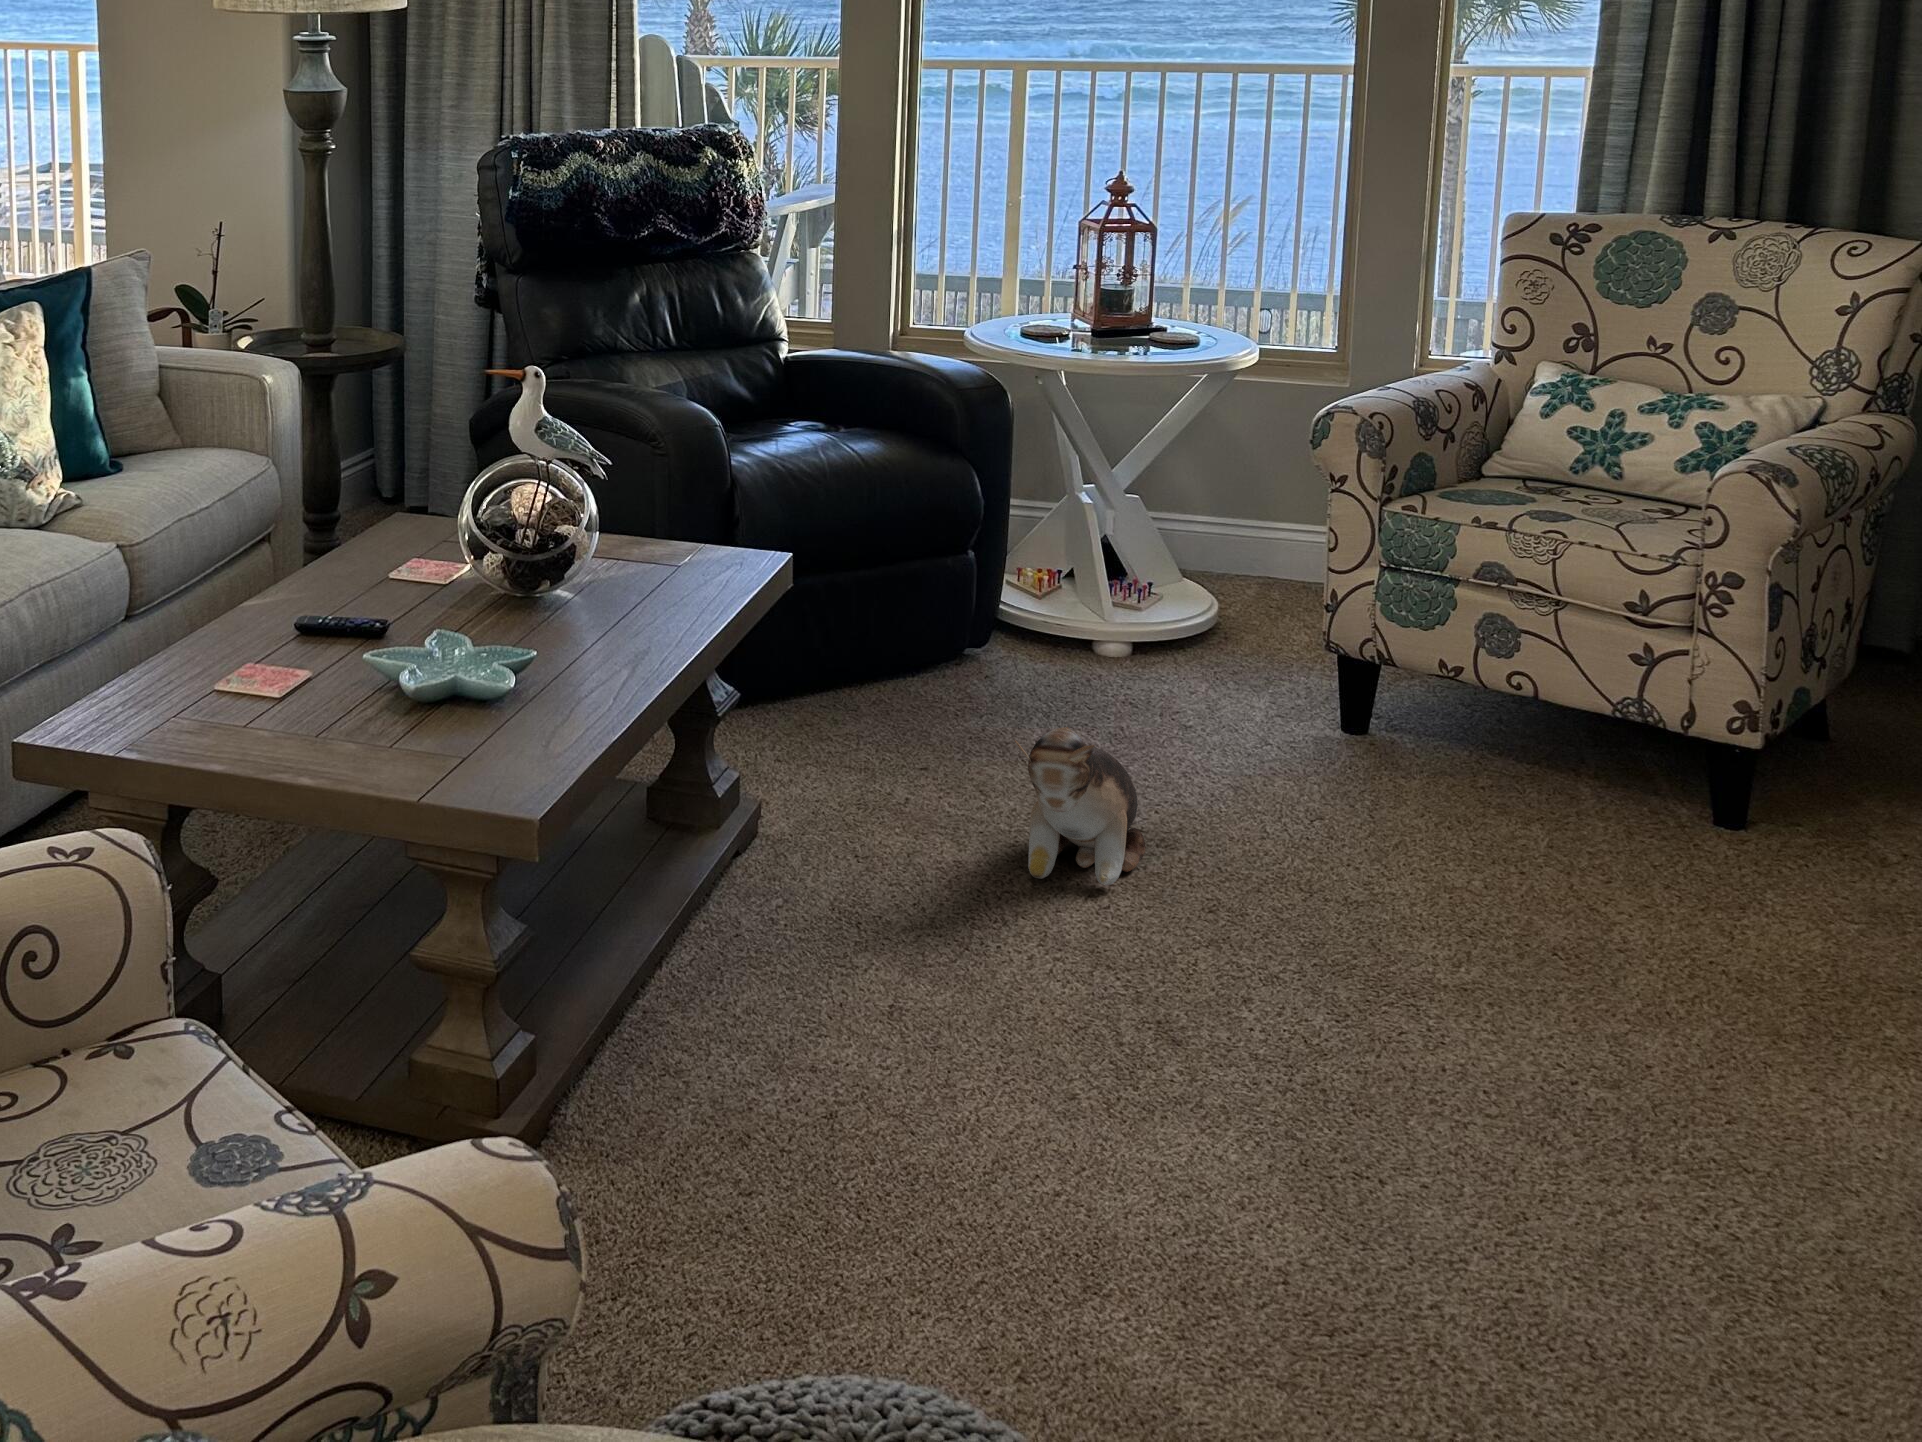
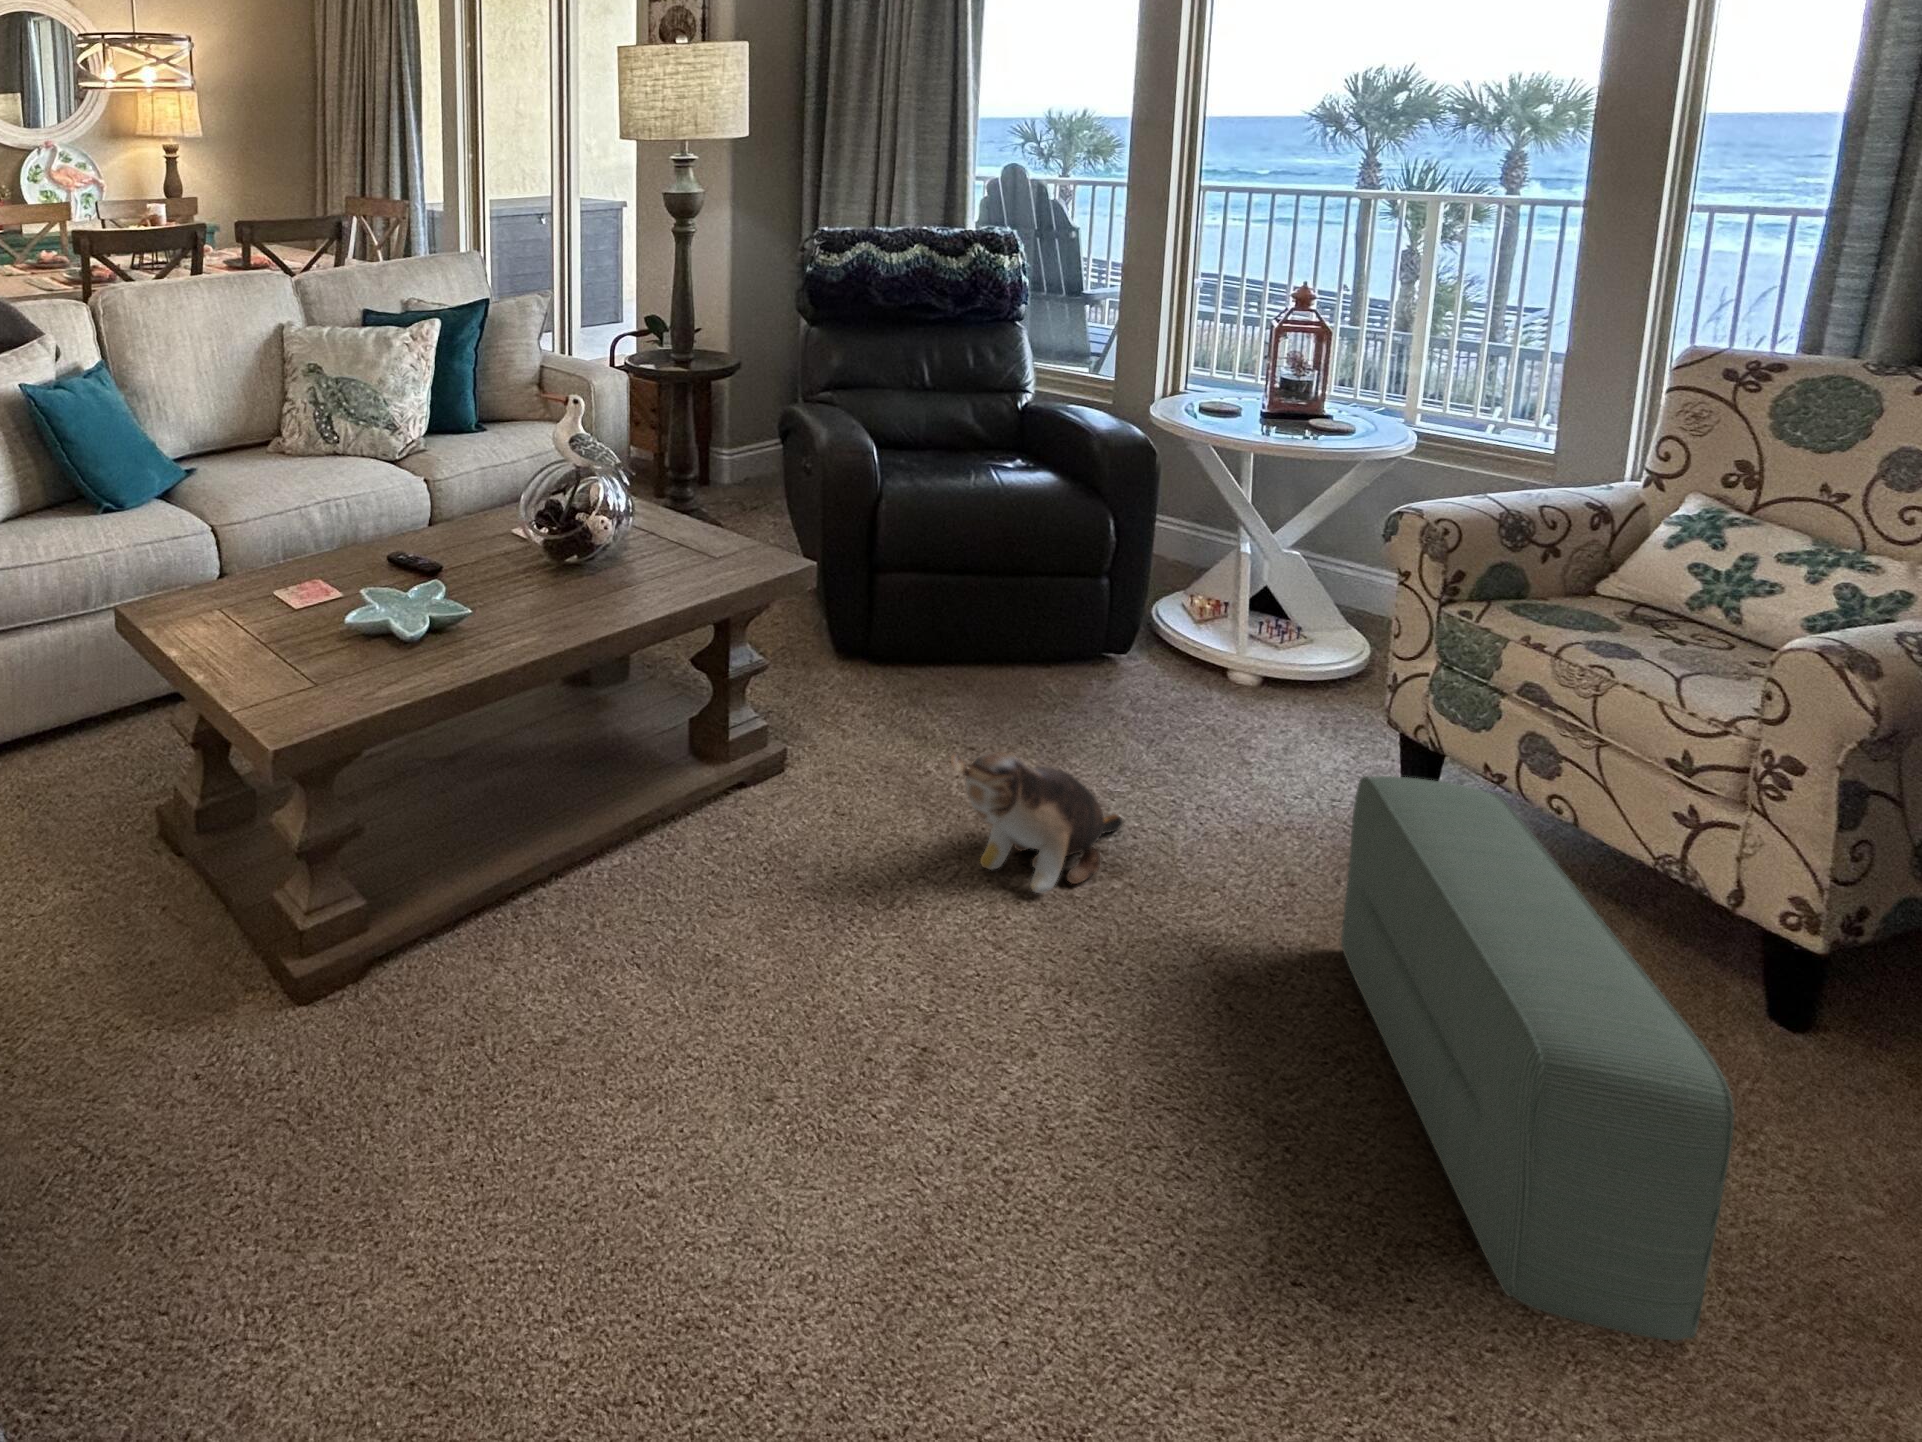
pouf: none [1390,660,1830,1061] -> present [1341,776,1734,1340]

